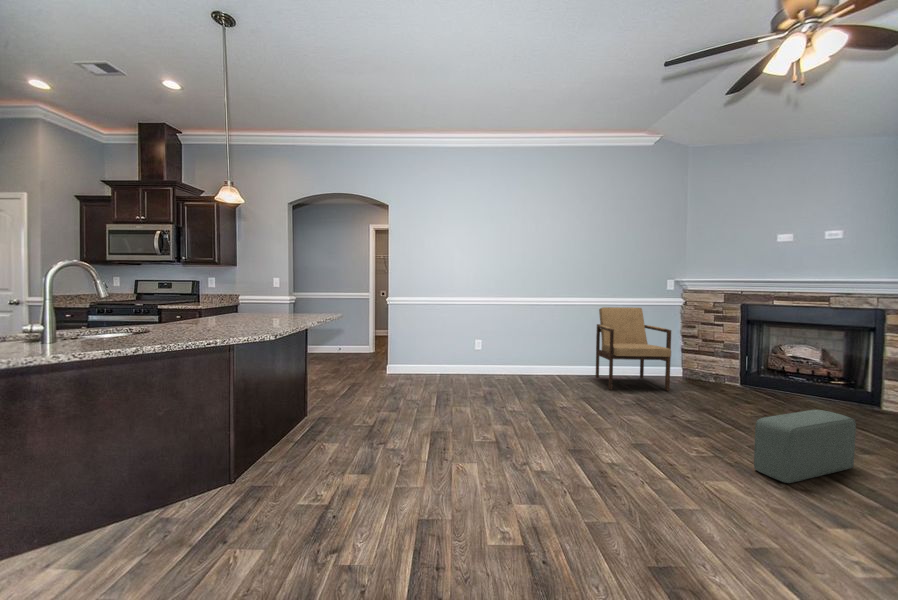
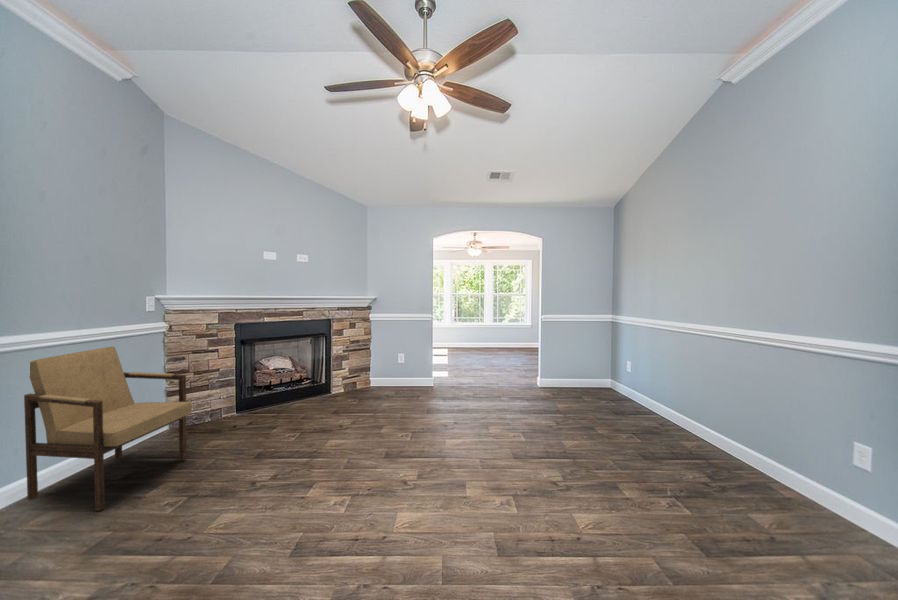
pouf: present [754,409,856,483] -> none [378,423,416,514]

